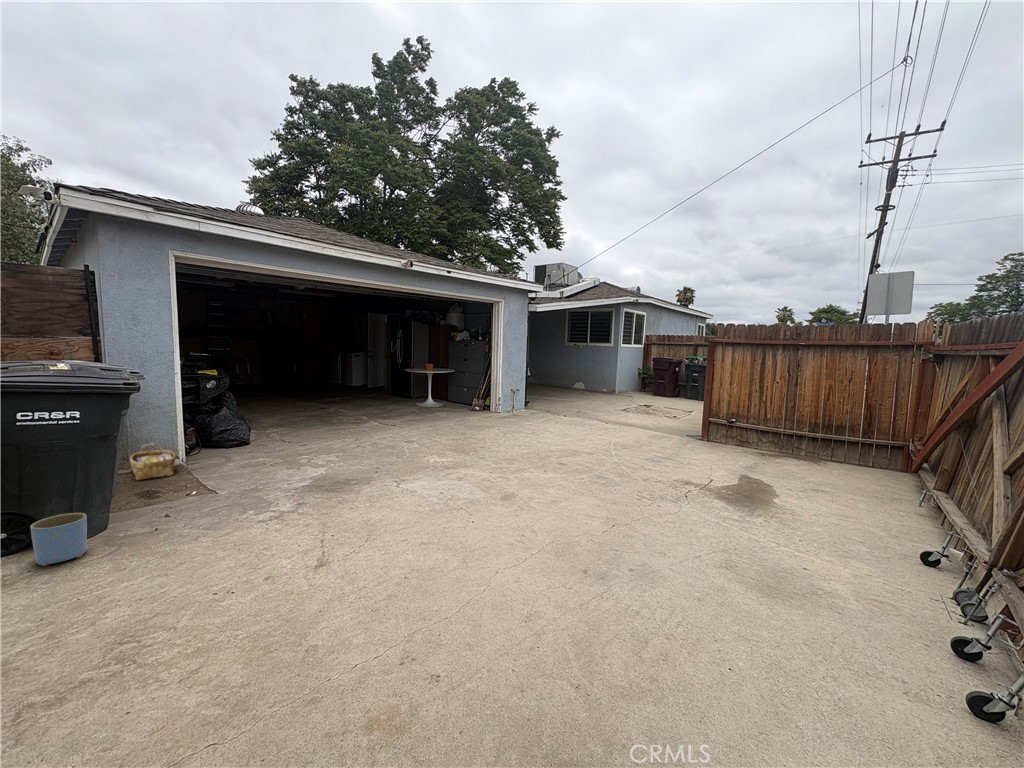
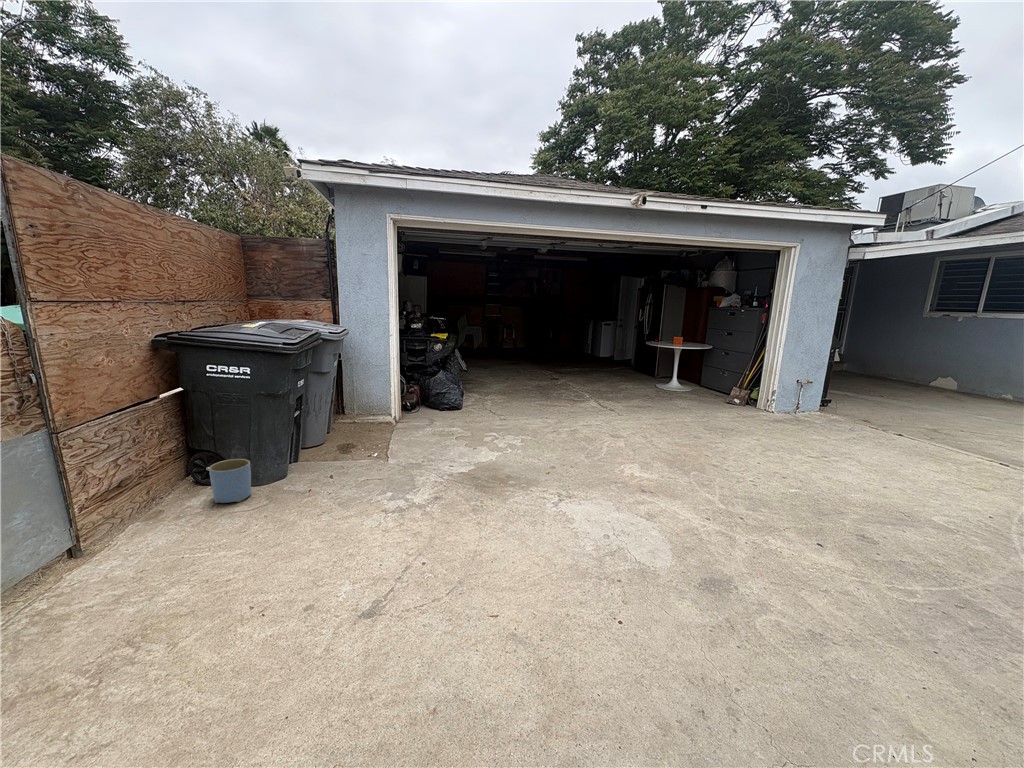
woven basket: present [130,443,176,480] -> none [348,399,383,431]

